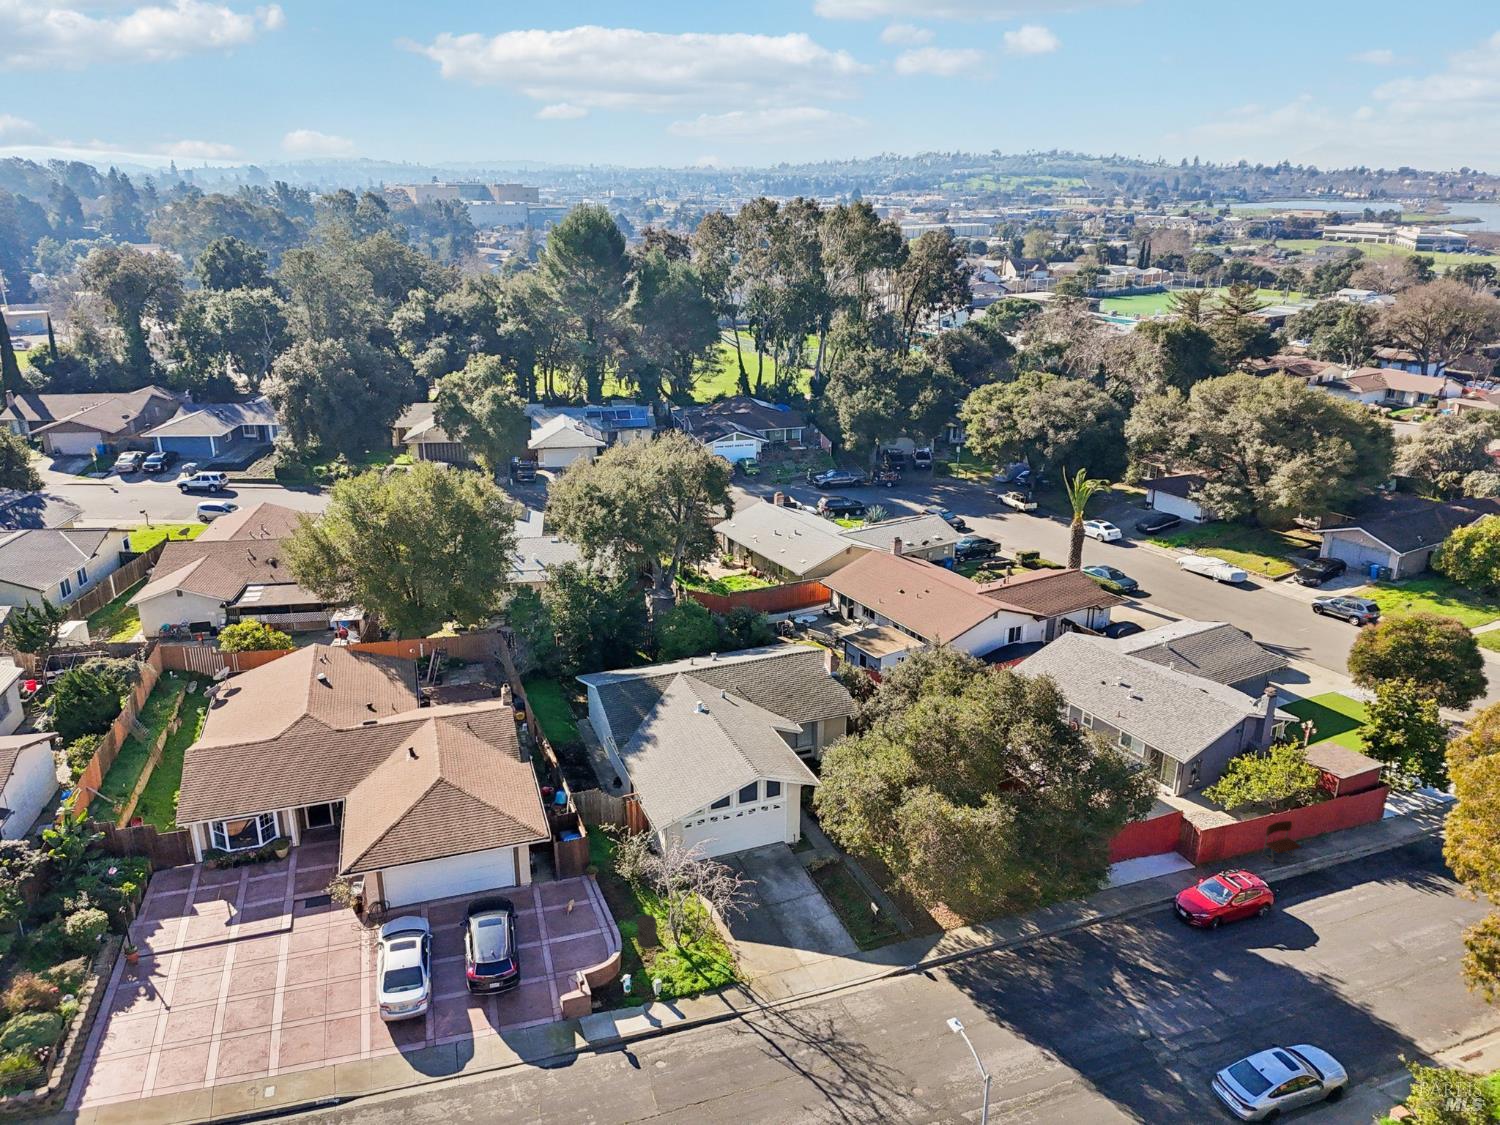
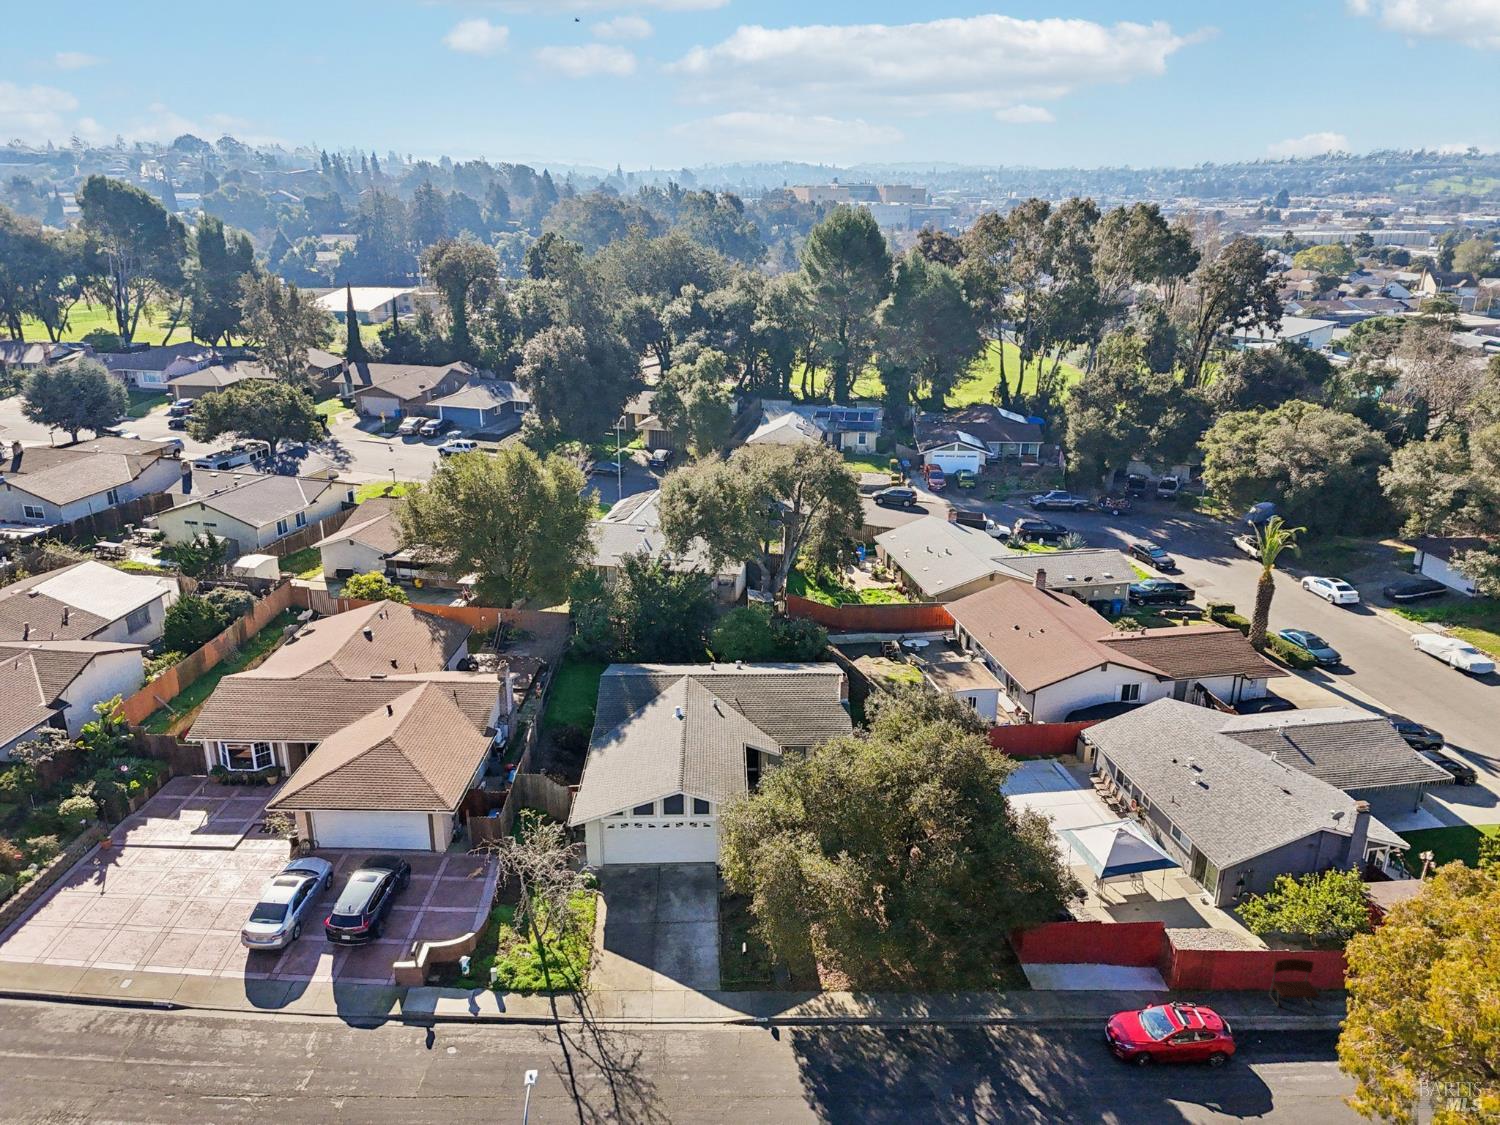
trash can: present [637,915,656,949] -> none [507,903,528,937]

